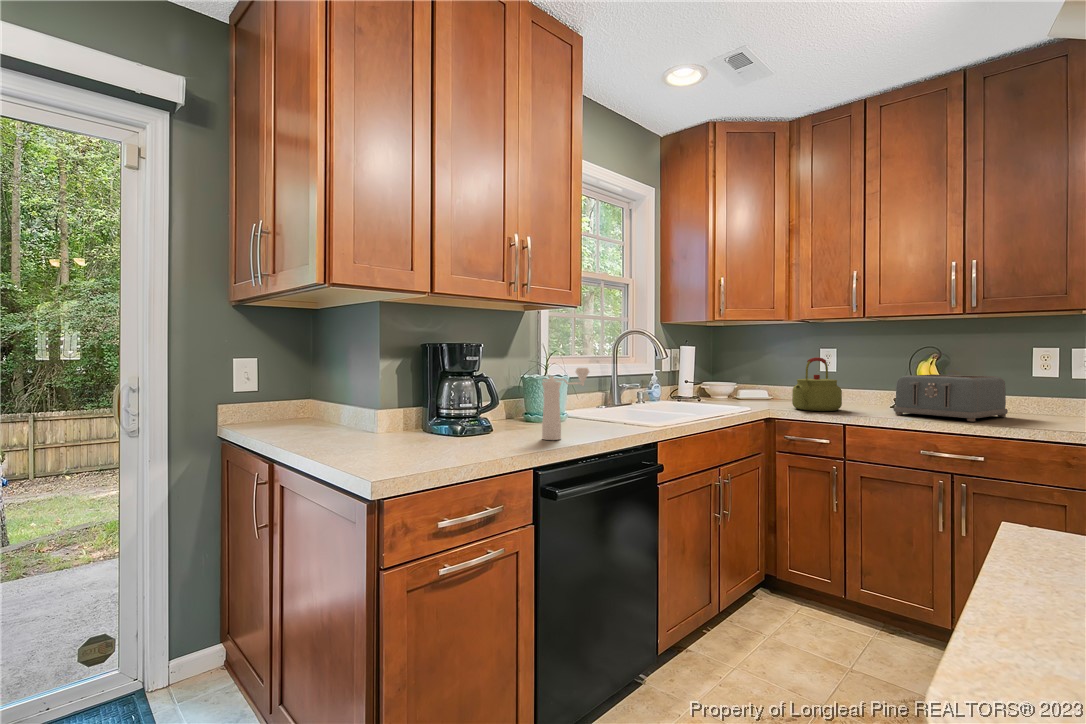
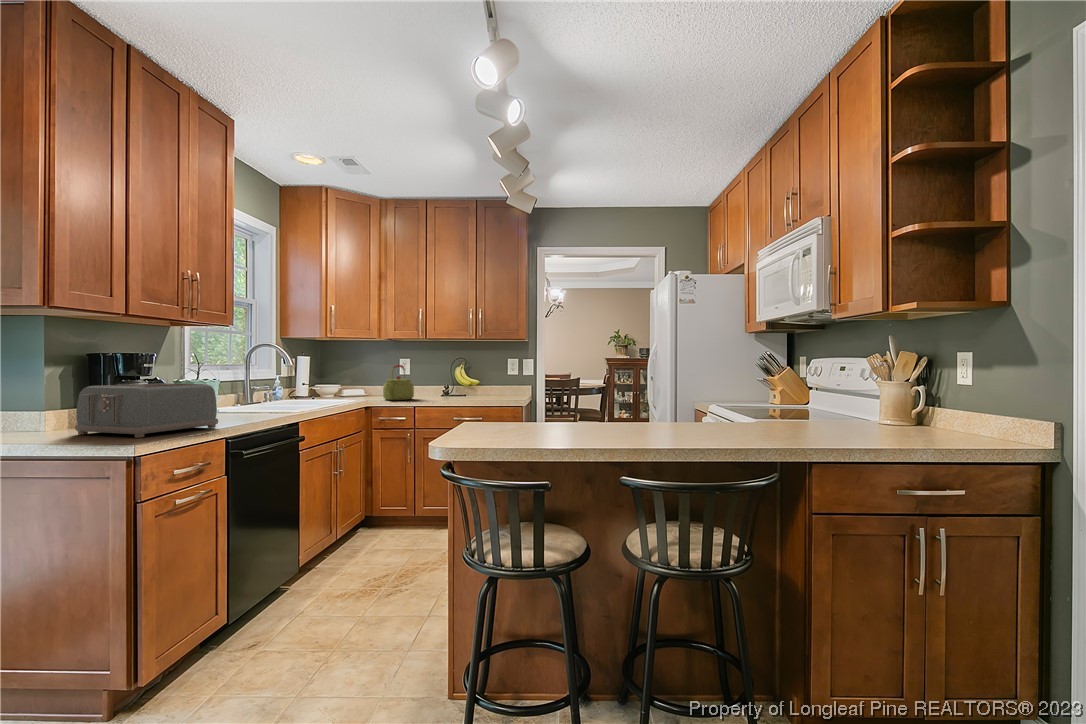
pepper mill: present [542,368,589,440] -> none [218,371,254,424]
toaster: present [893,374,1008,421] -> present [75,383,218,438]

